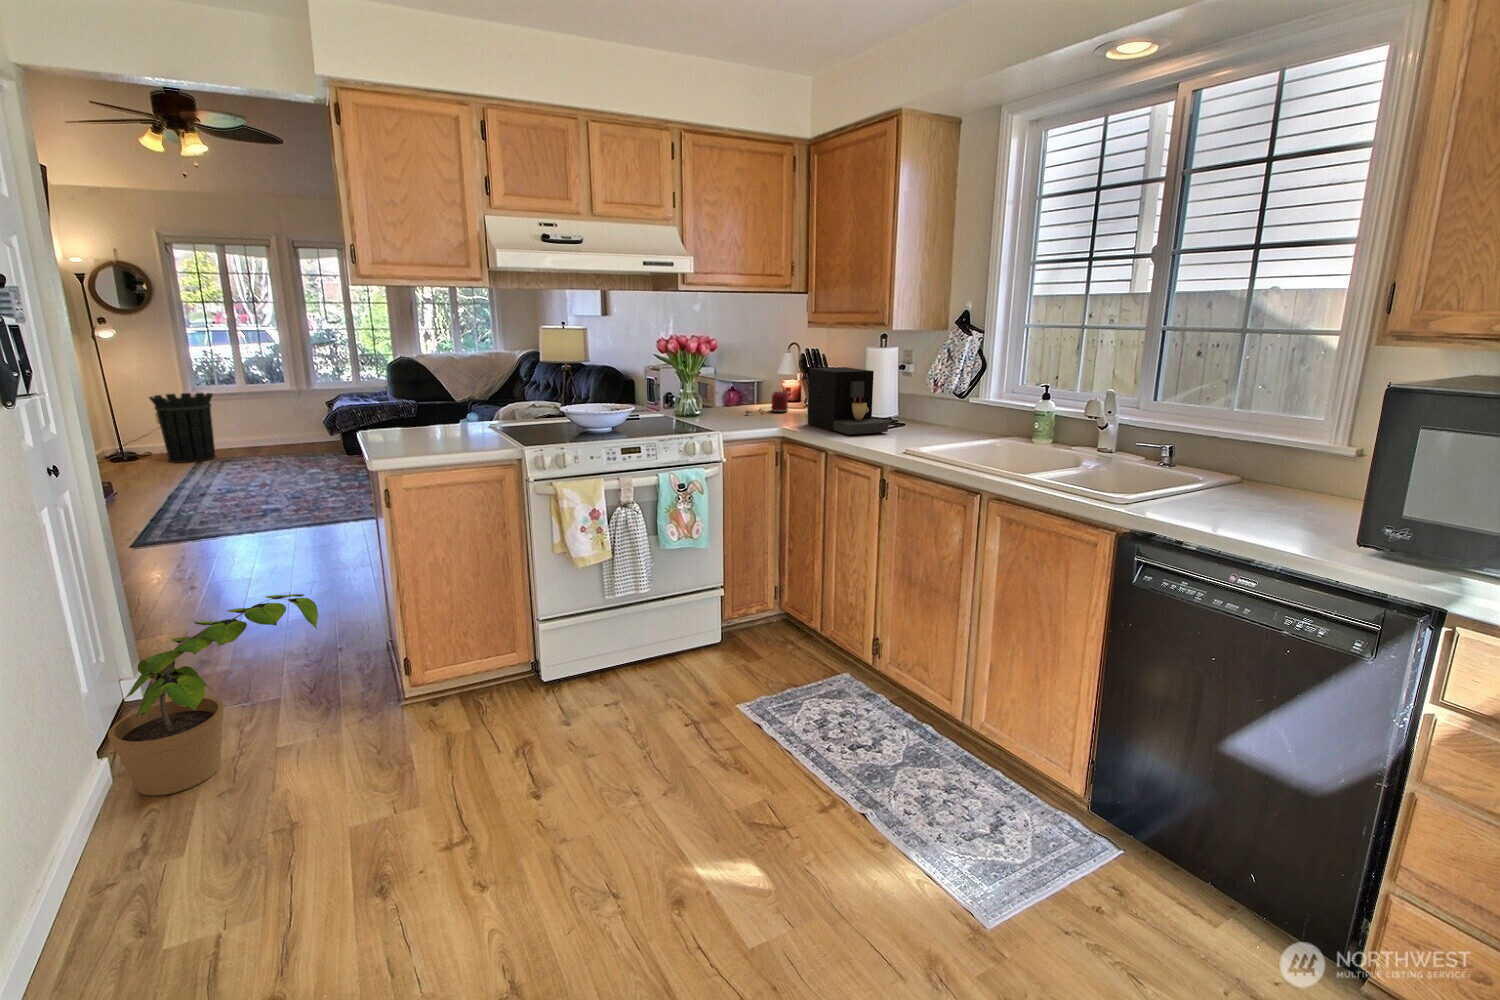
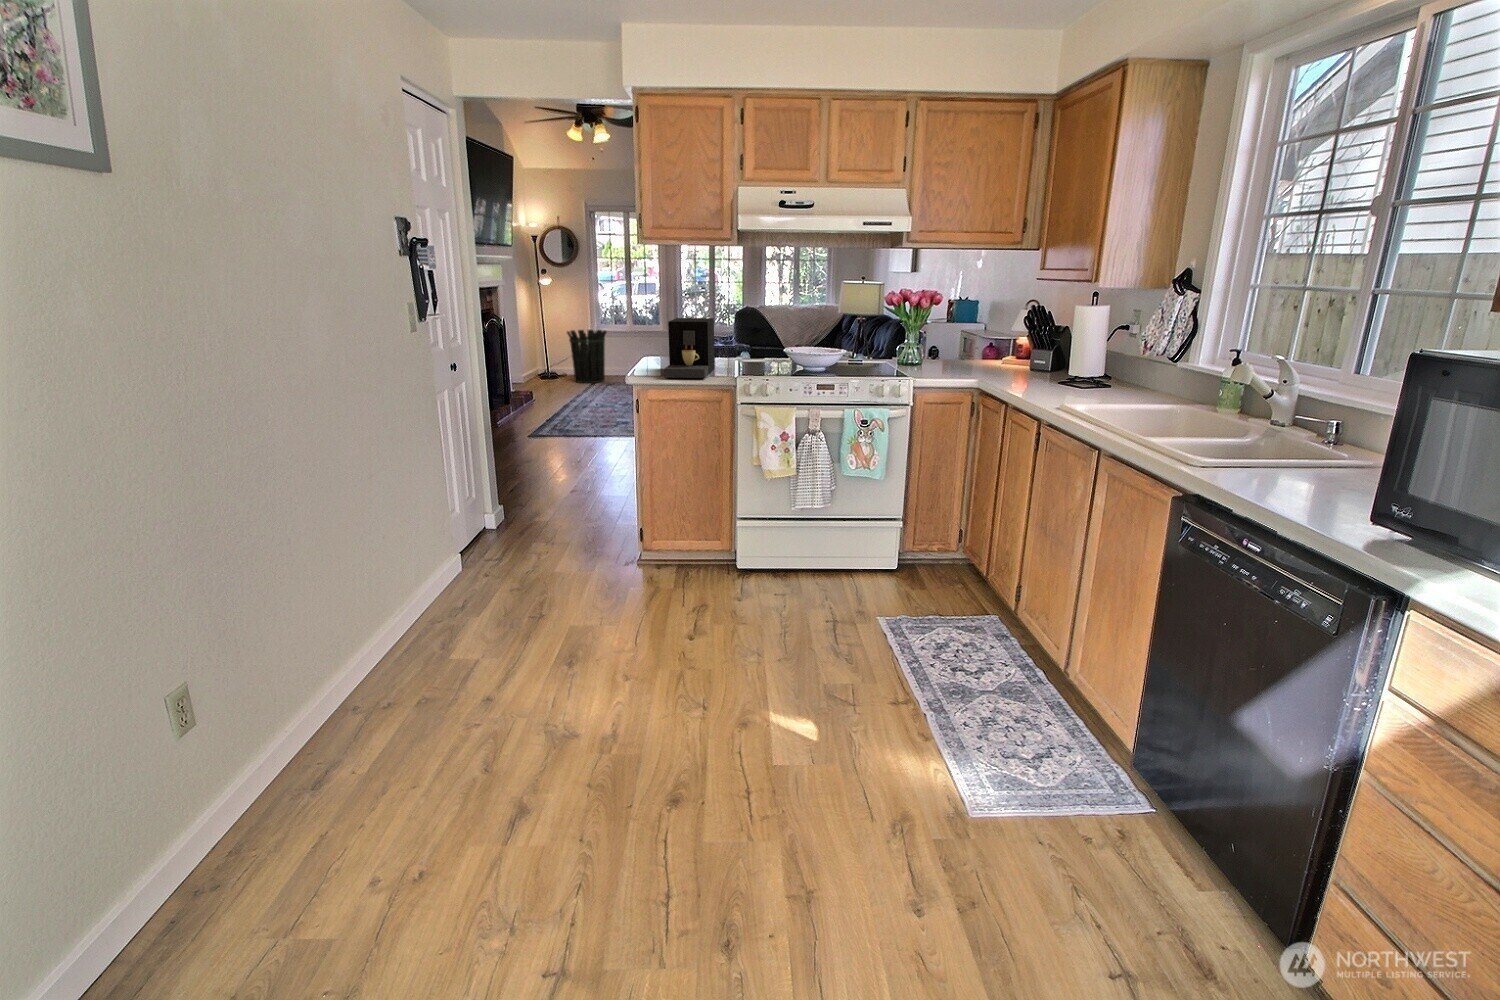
coffee maker: present [808,367,888,435] -> present [664,318,715,378]
toaster: present [745,391,788,414] -> none [960,346,1012,367]
potted plant: present [108,594,318,796] -> none [462,469,584,586]

